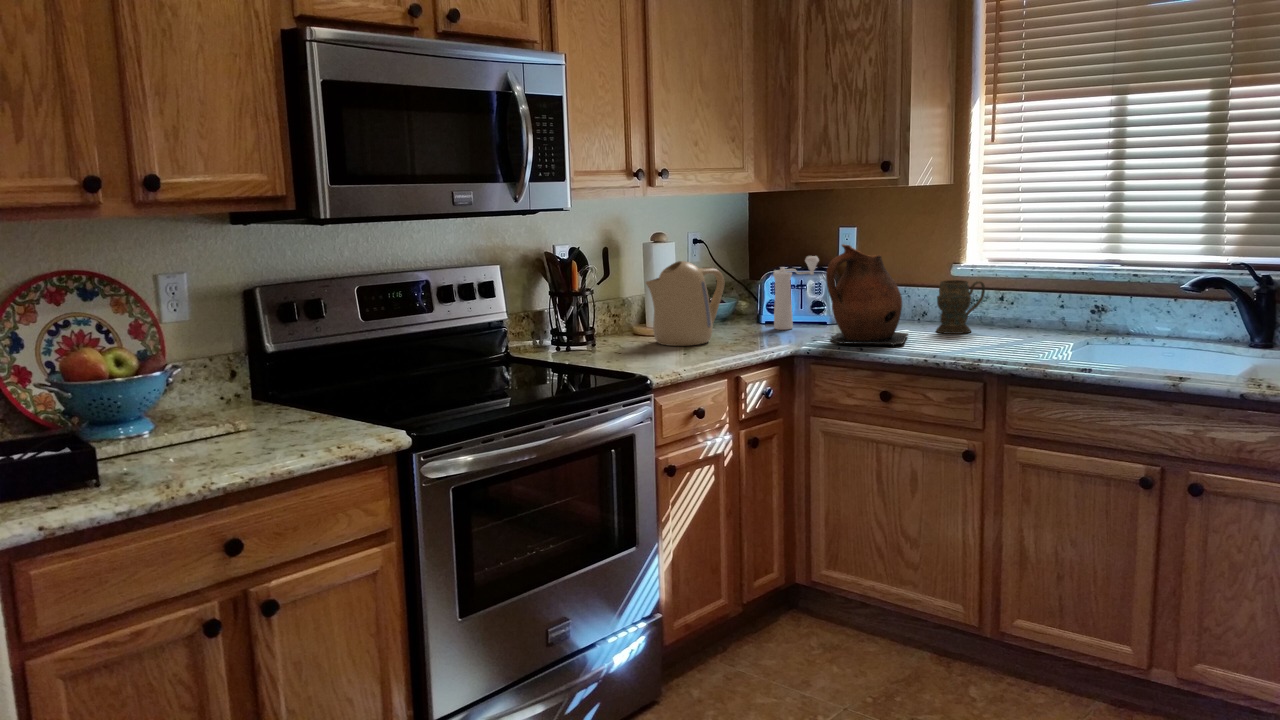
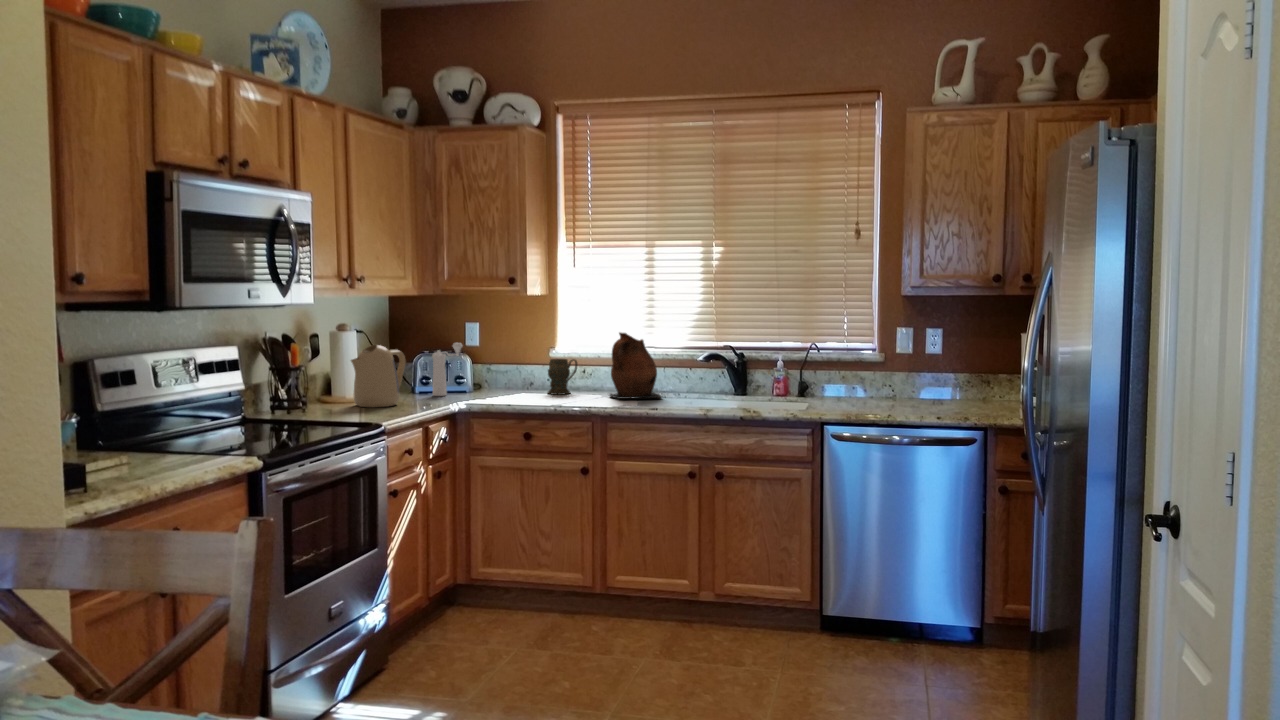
ceramic pitcher: present [826,244,908,346] -> present [610,333,662,399]

